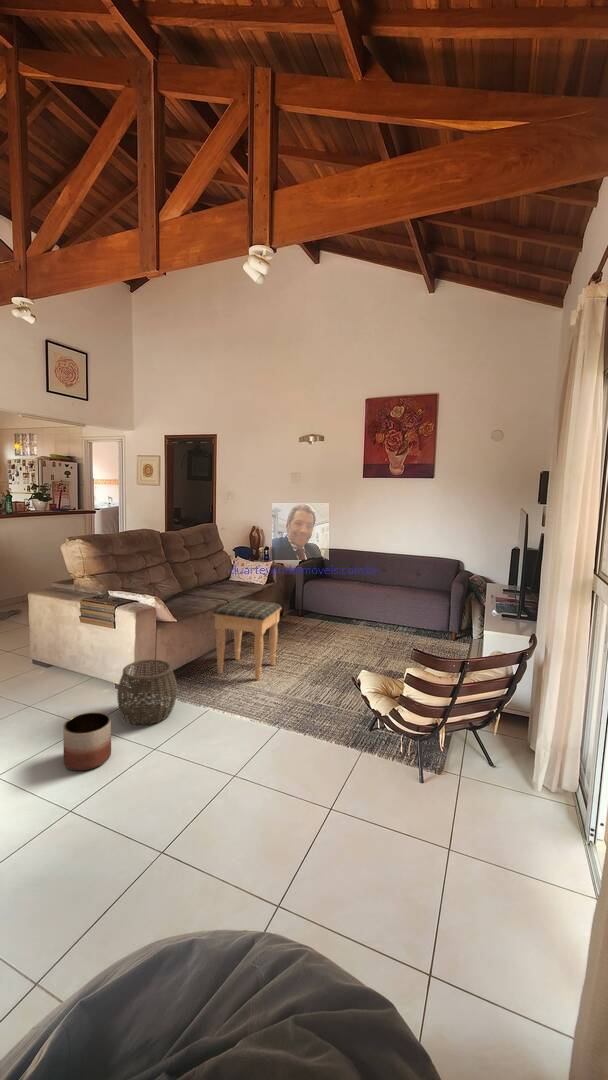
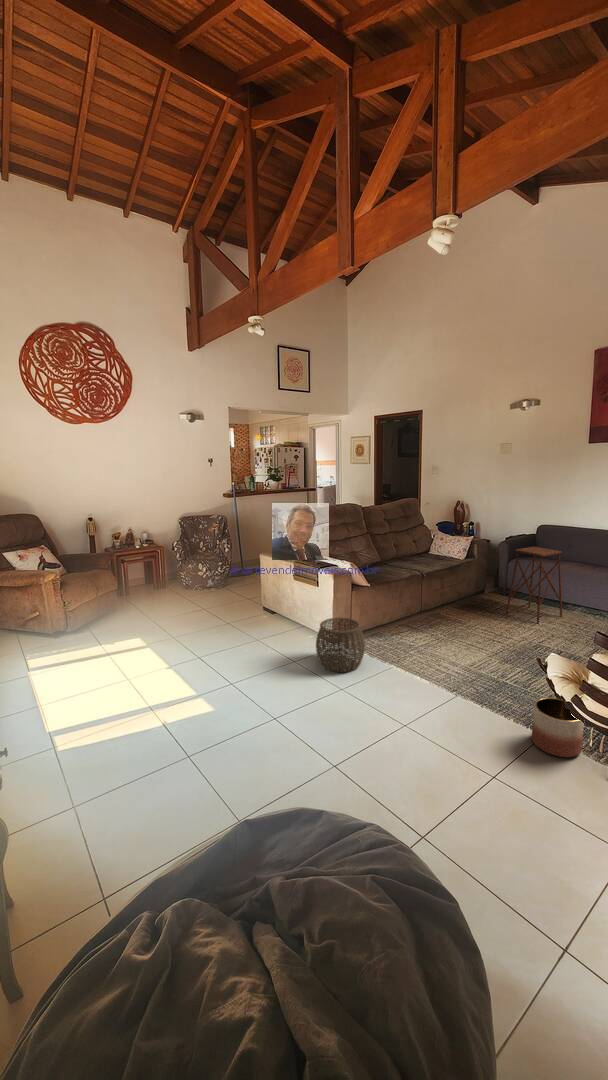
side table: none [306,570,353,643] -> present [506,547,562,623]
footstool: present [213,599,282,680] -> none [403,571,474,650]
planter: present [63,712,111,770] -> present [532,698,584,757]

